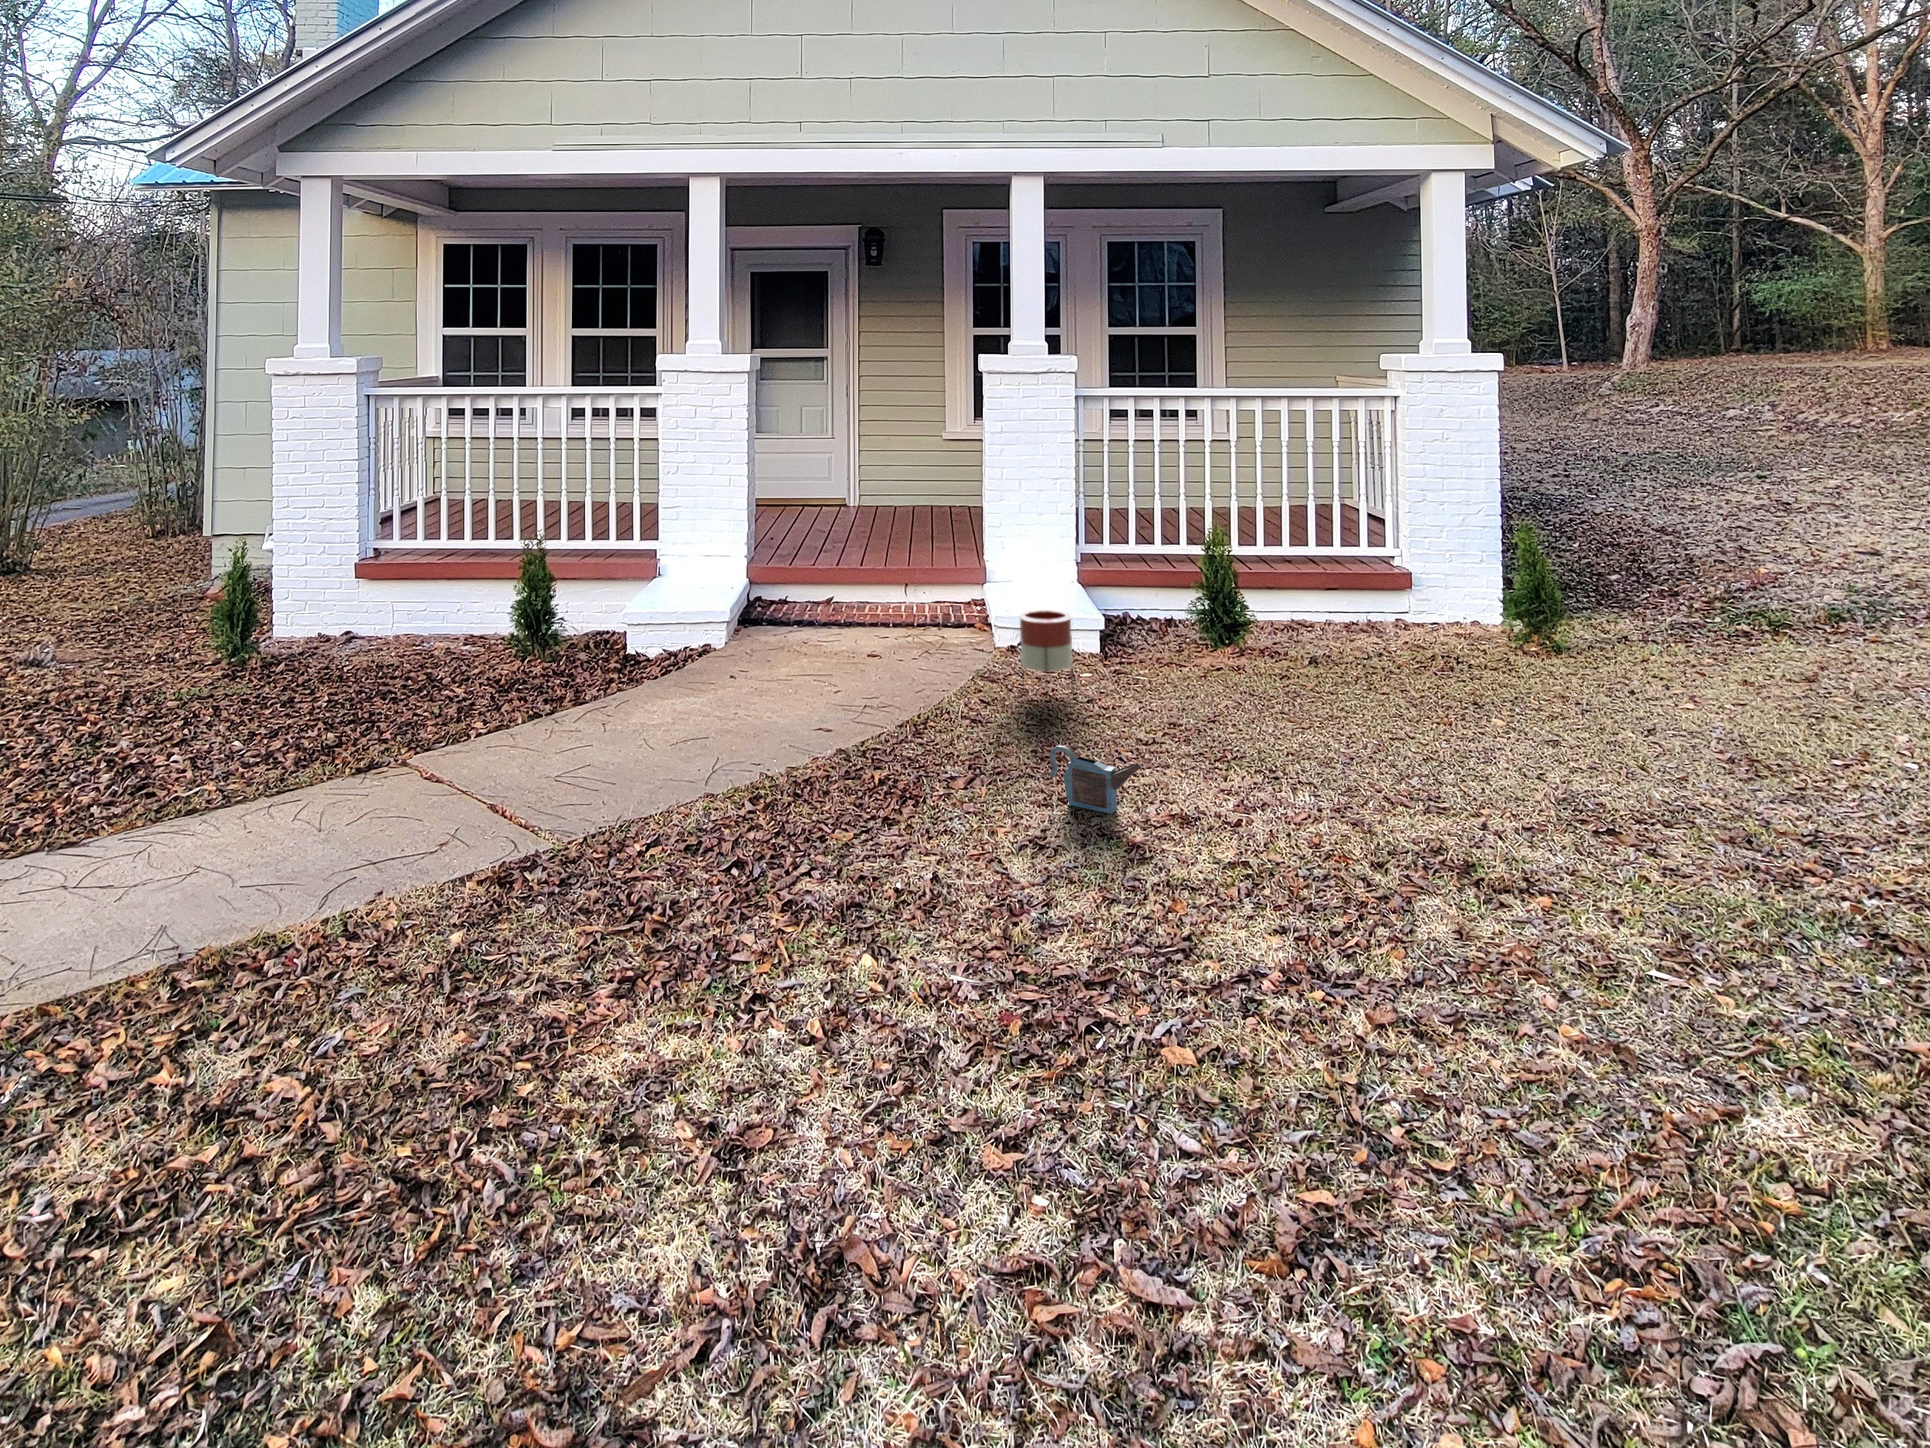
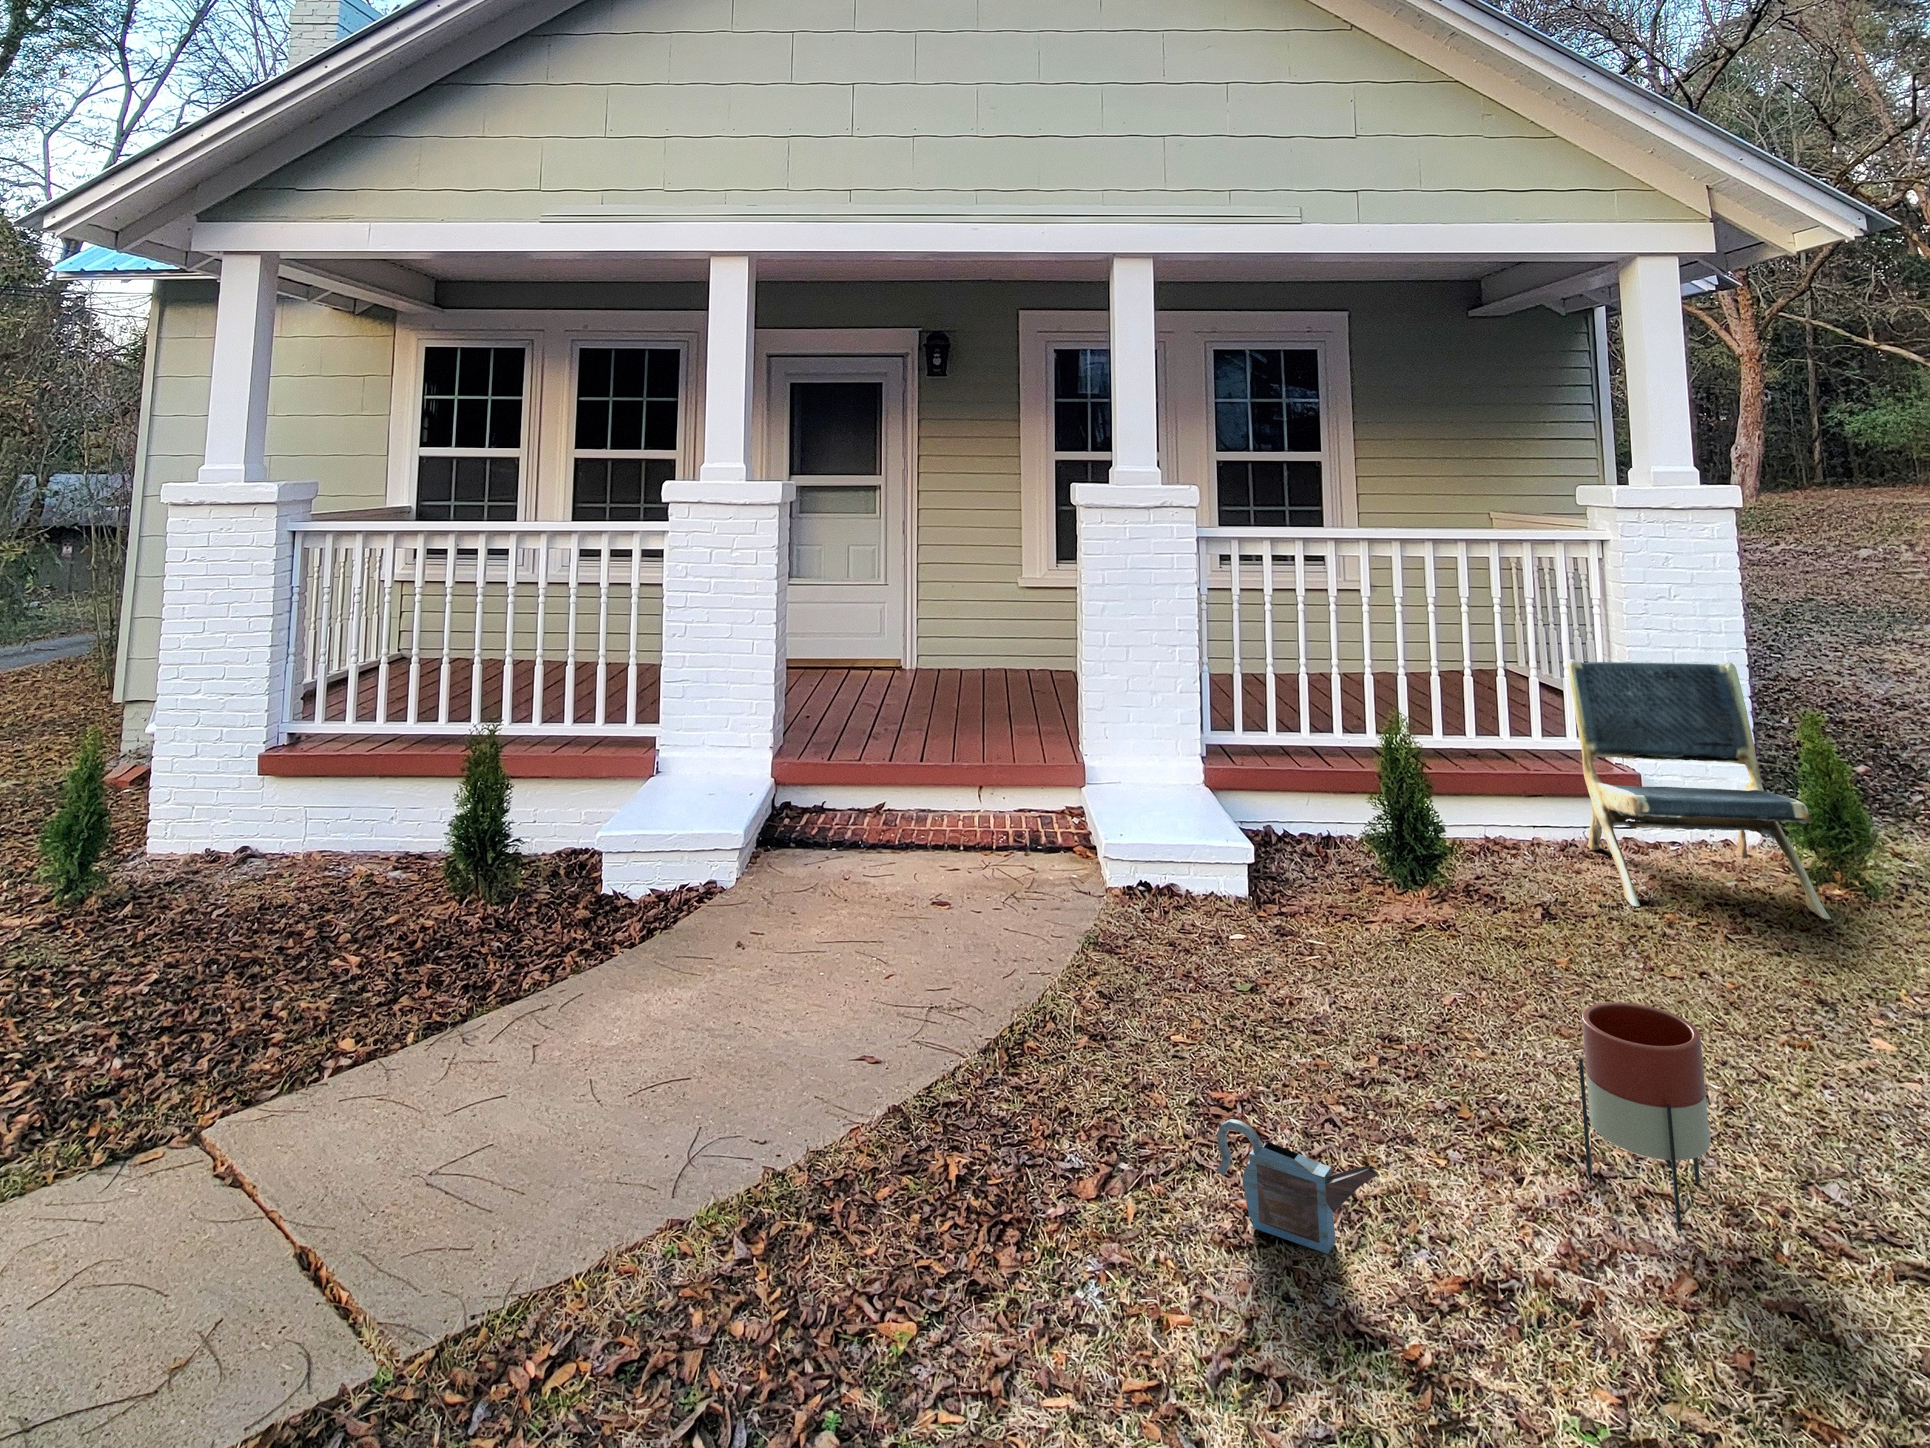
lounge chair: none [1350,486,1511,661] -> present [1567,659,1831,919]
planter: present [1020,609,1073,688] -> present [1579,1002,1710,1231]

